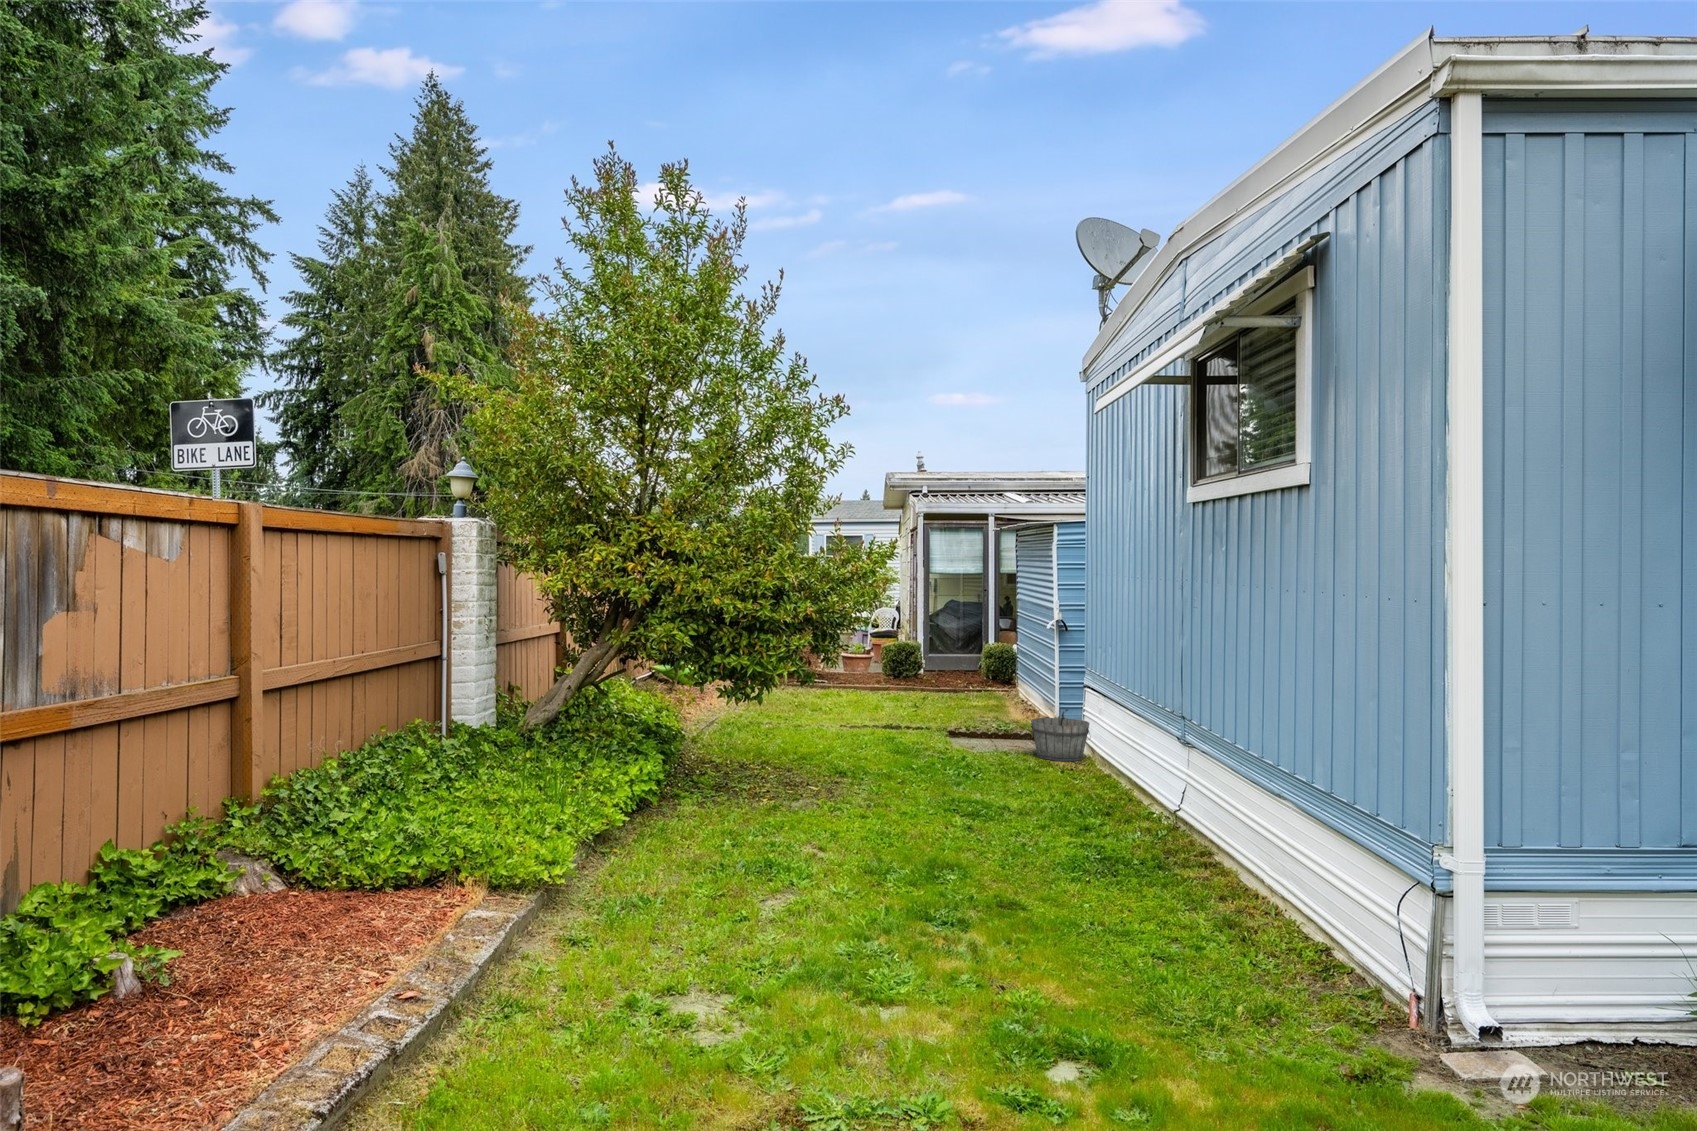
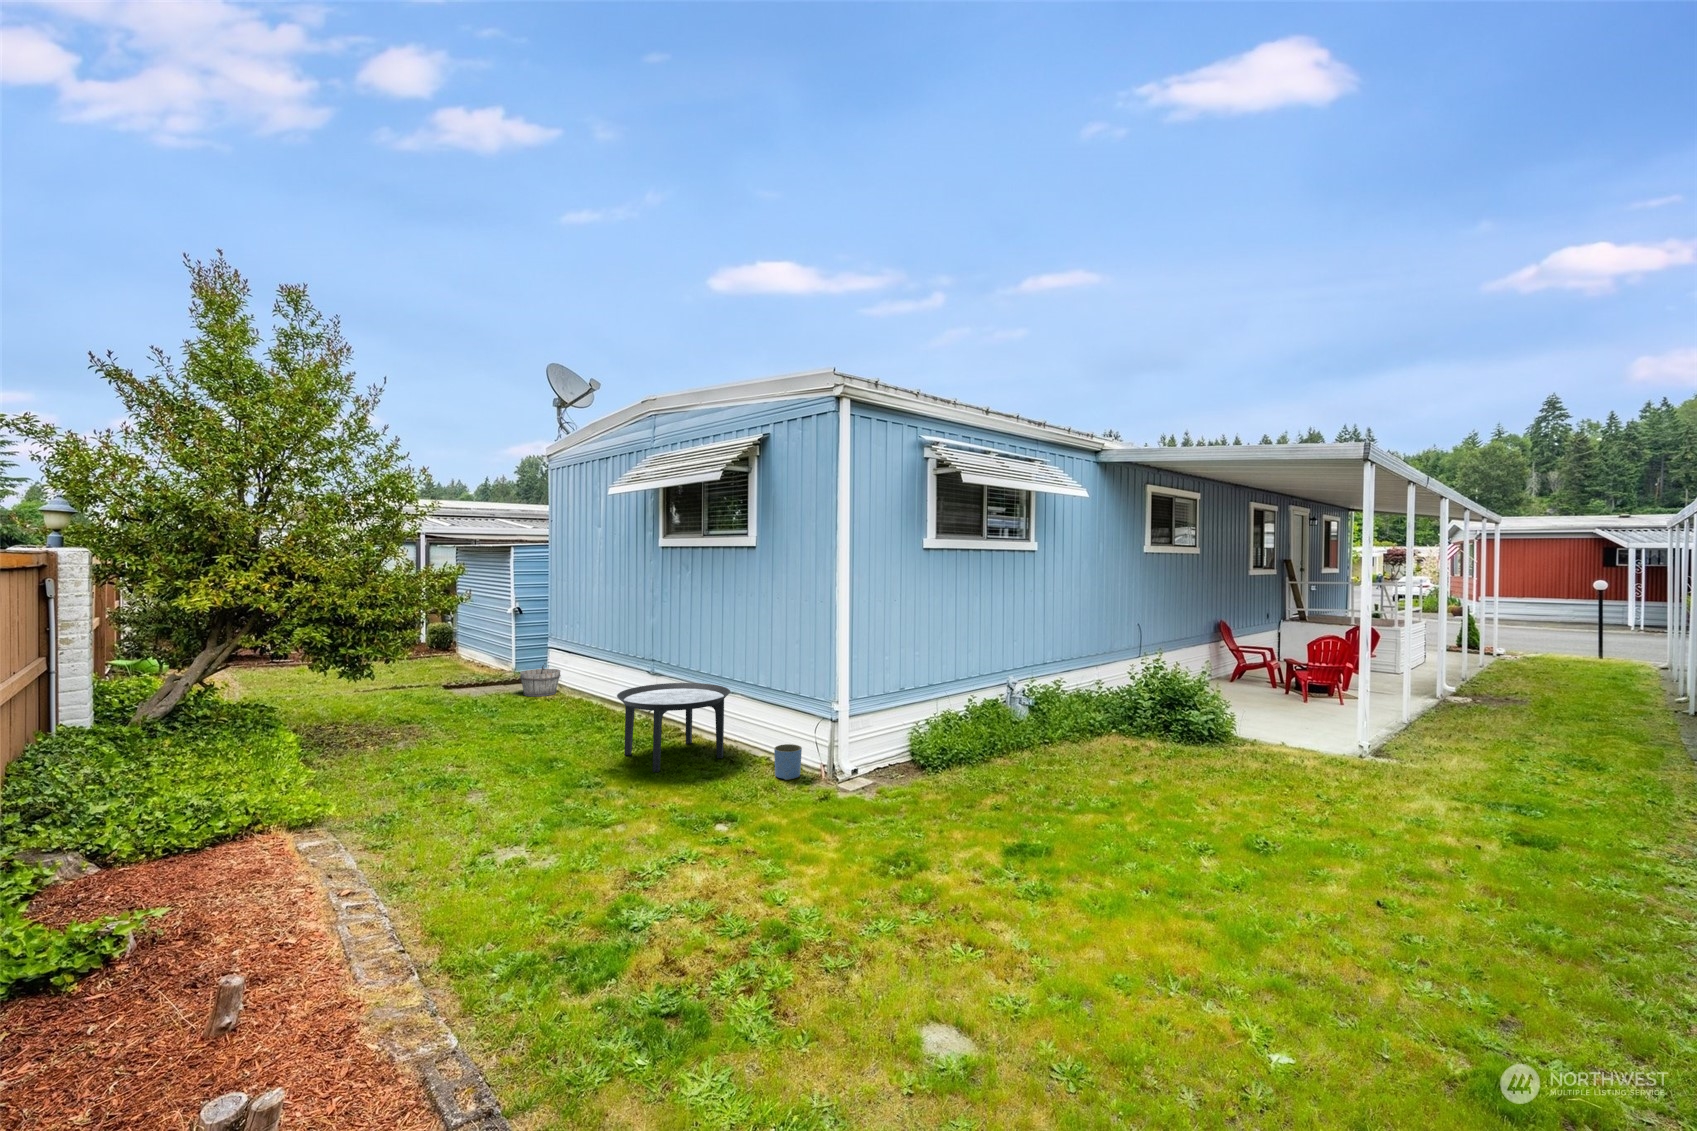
round table: none [1049,755,1266,921] -> present [617,683,730,772]
planter: none [1306,920,1374,1003] -> present [774,744,802,780]

